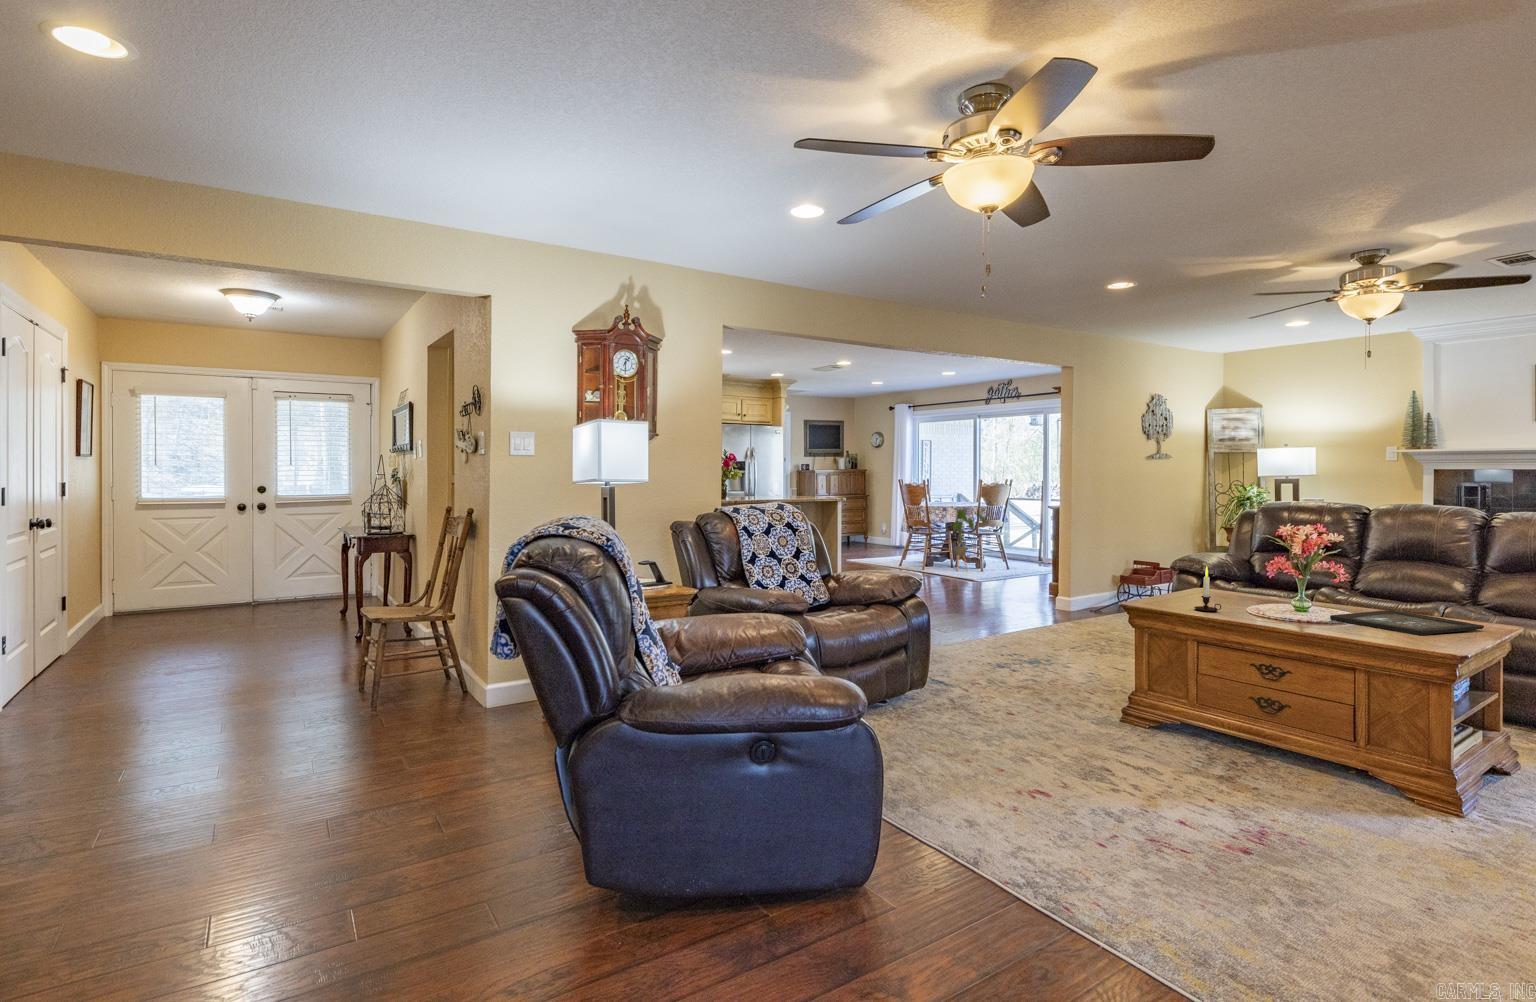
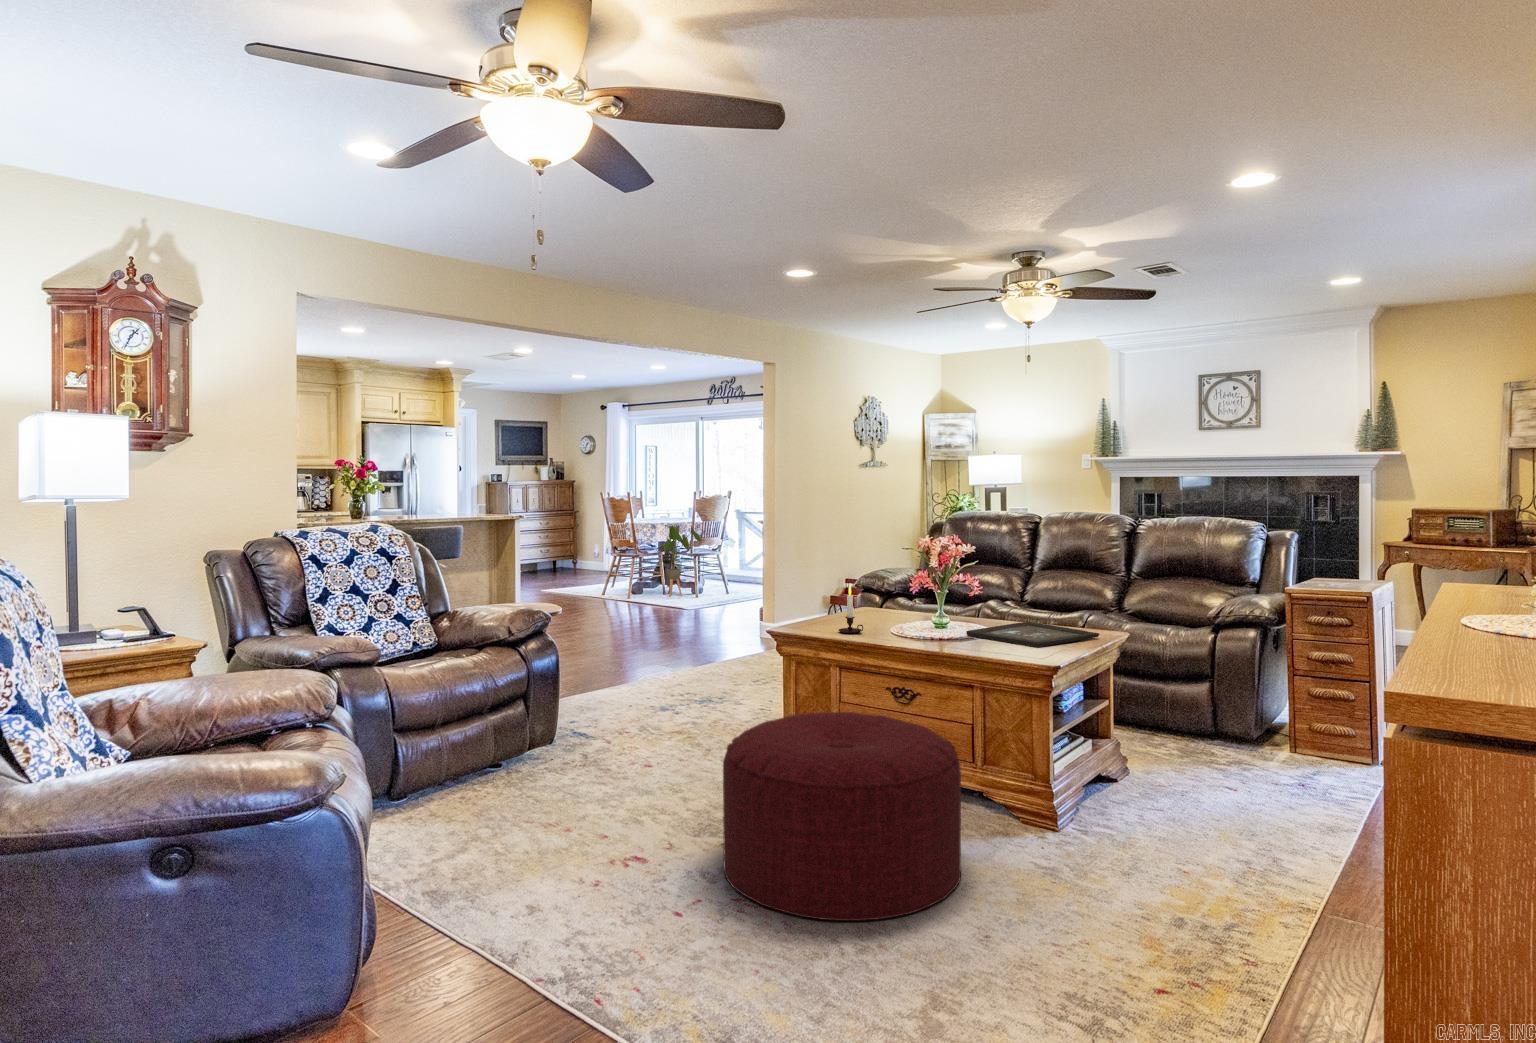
ottoman: none [1123,680,1374,871] -> present [723,712,961,921]

